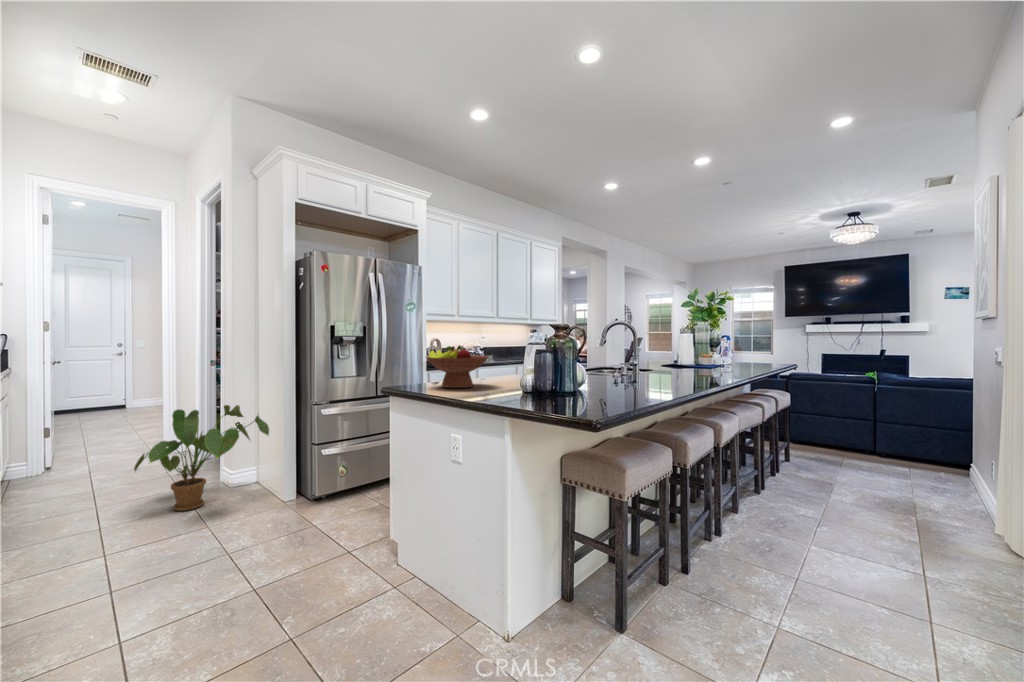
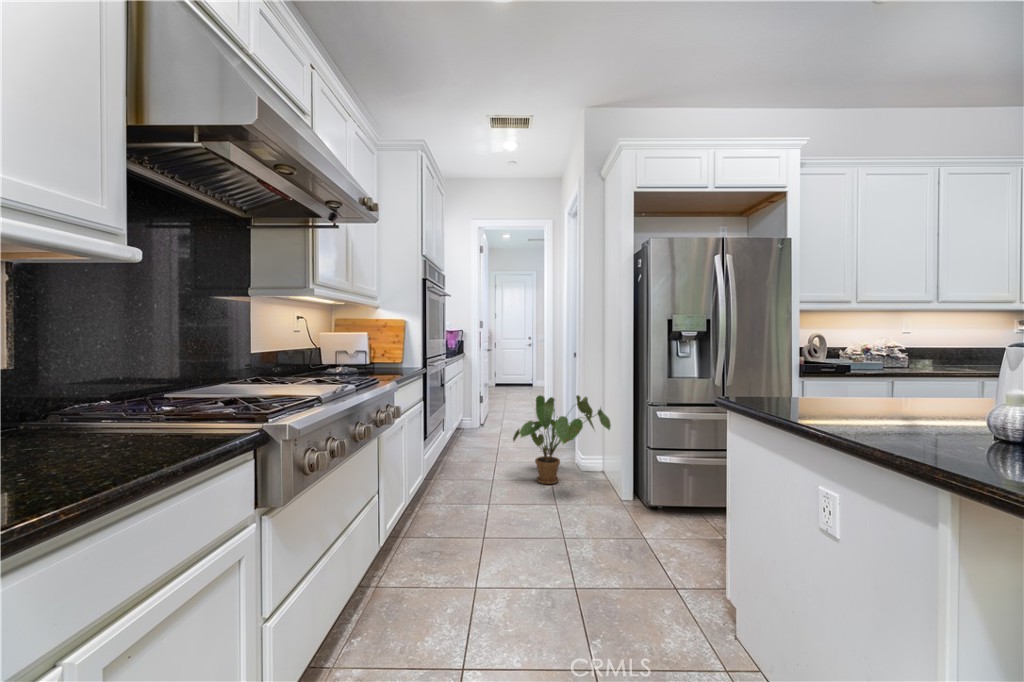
fruit bowl: present [426,345,488,388] -> none [781,343,906,412]

